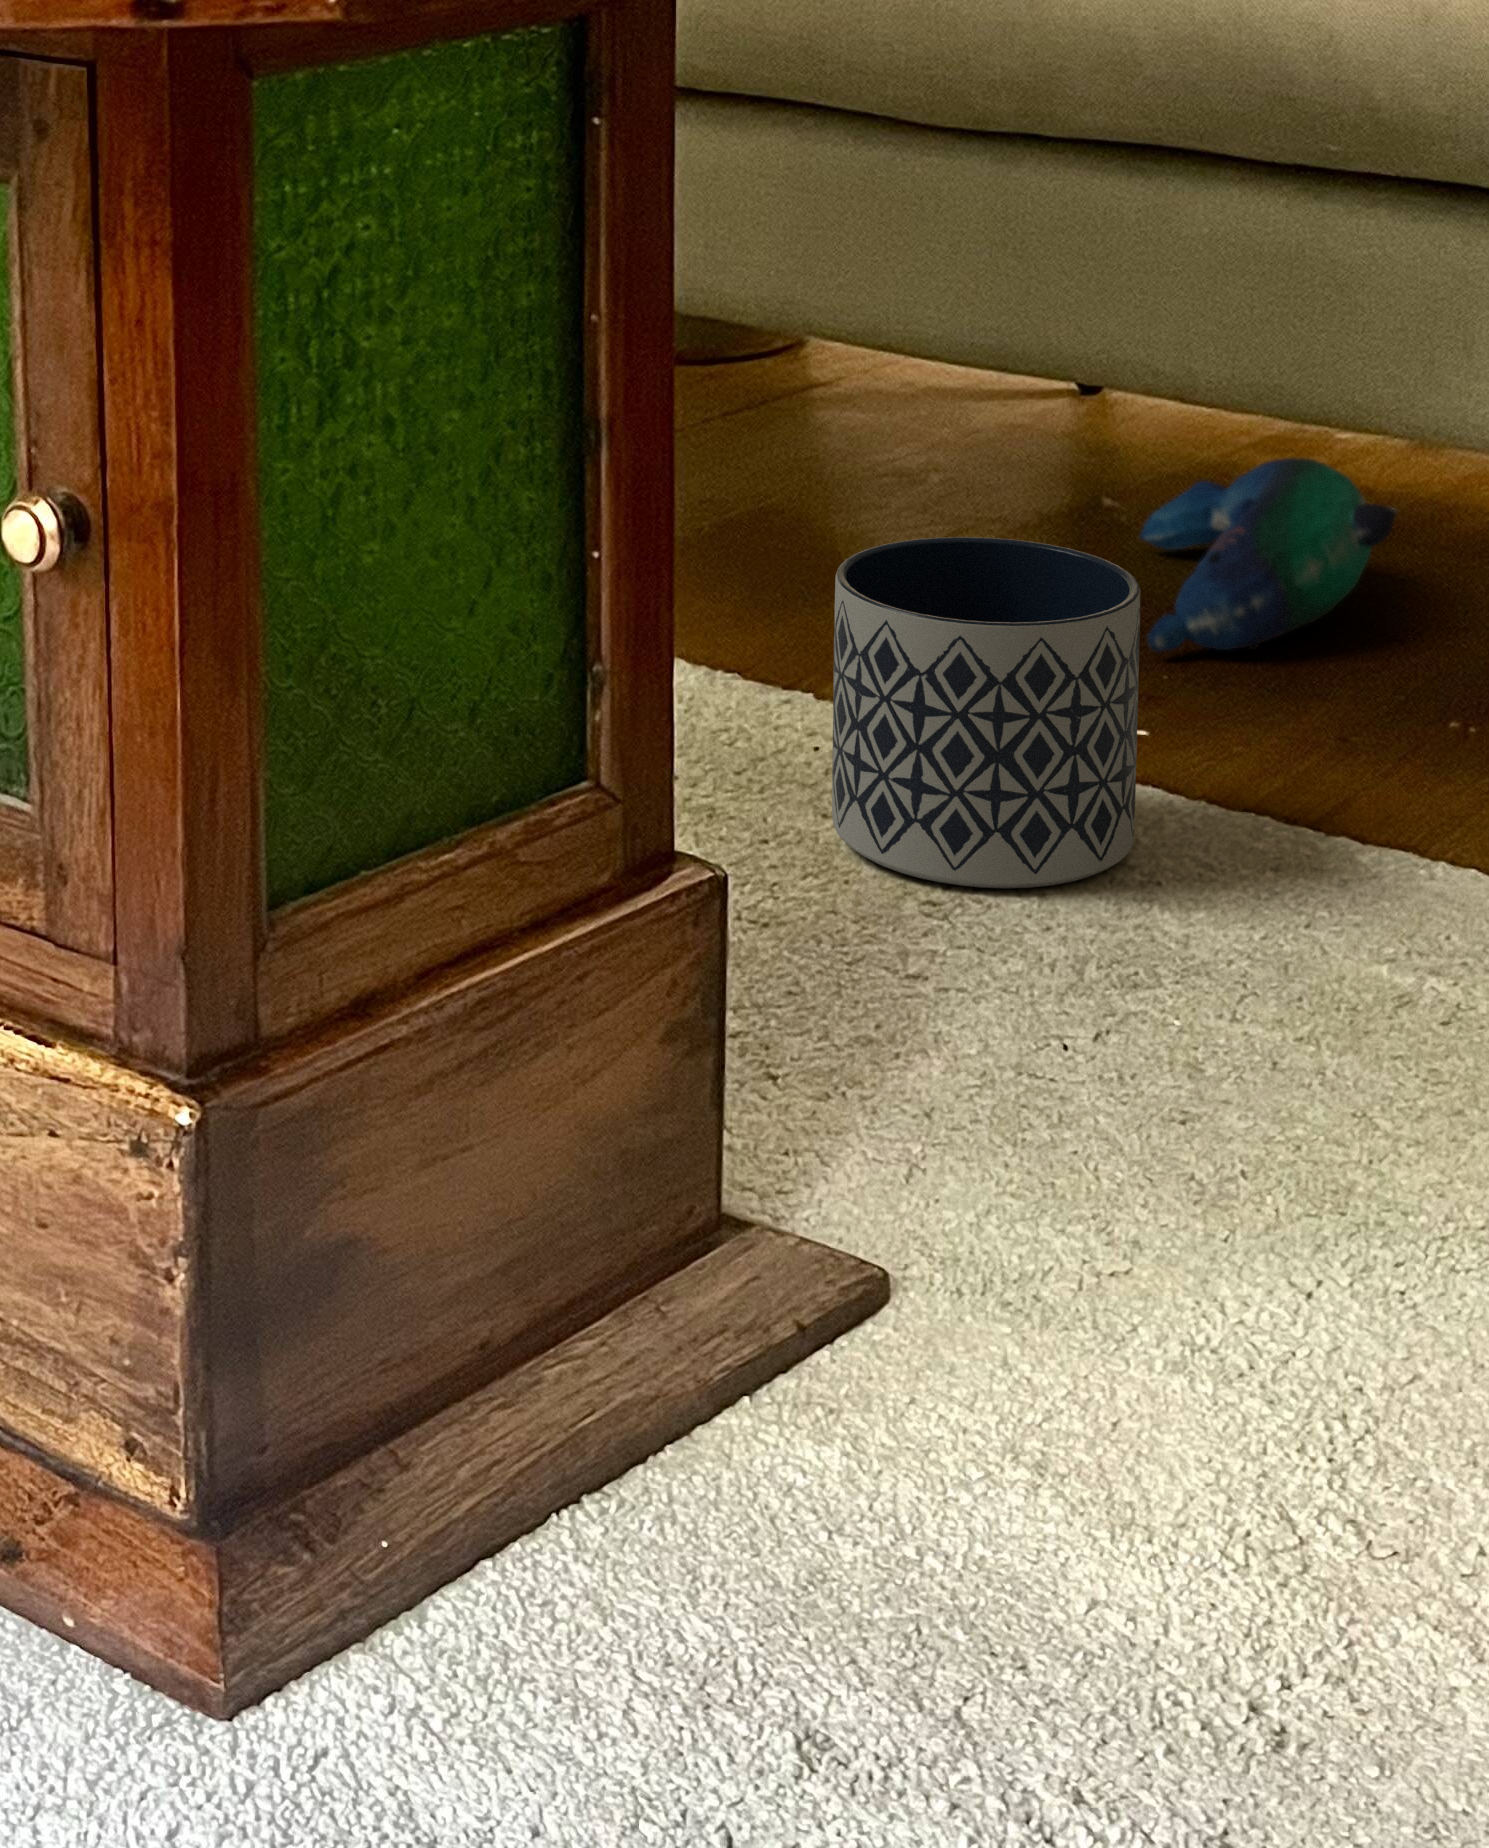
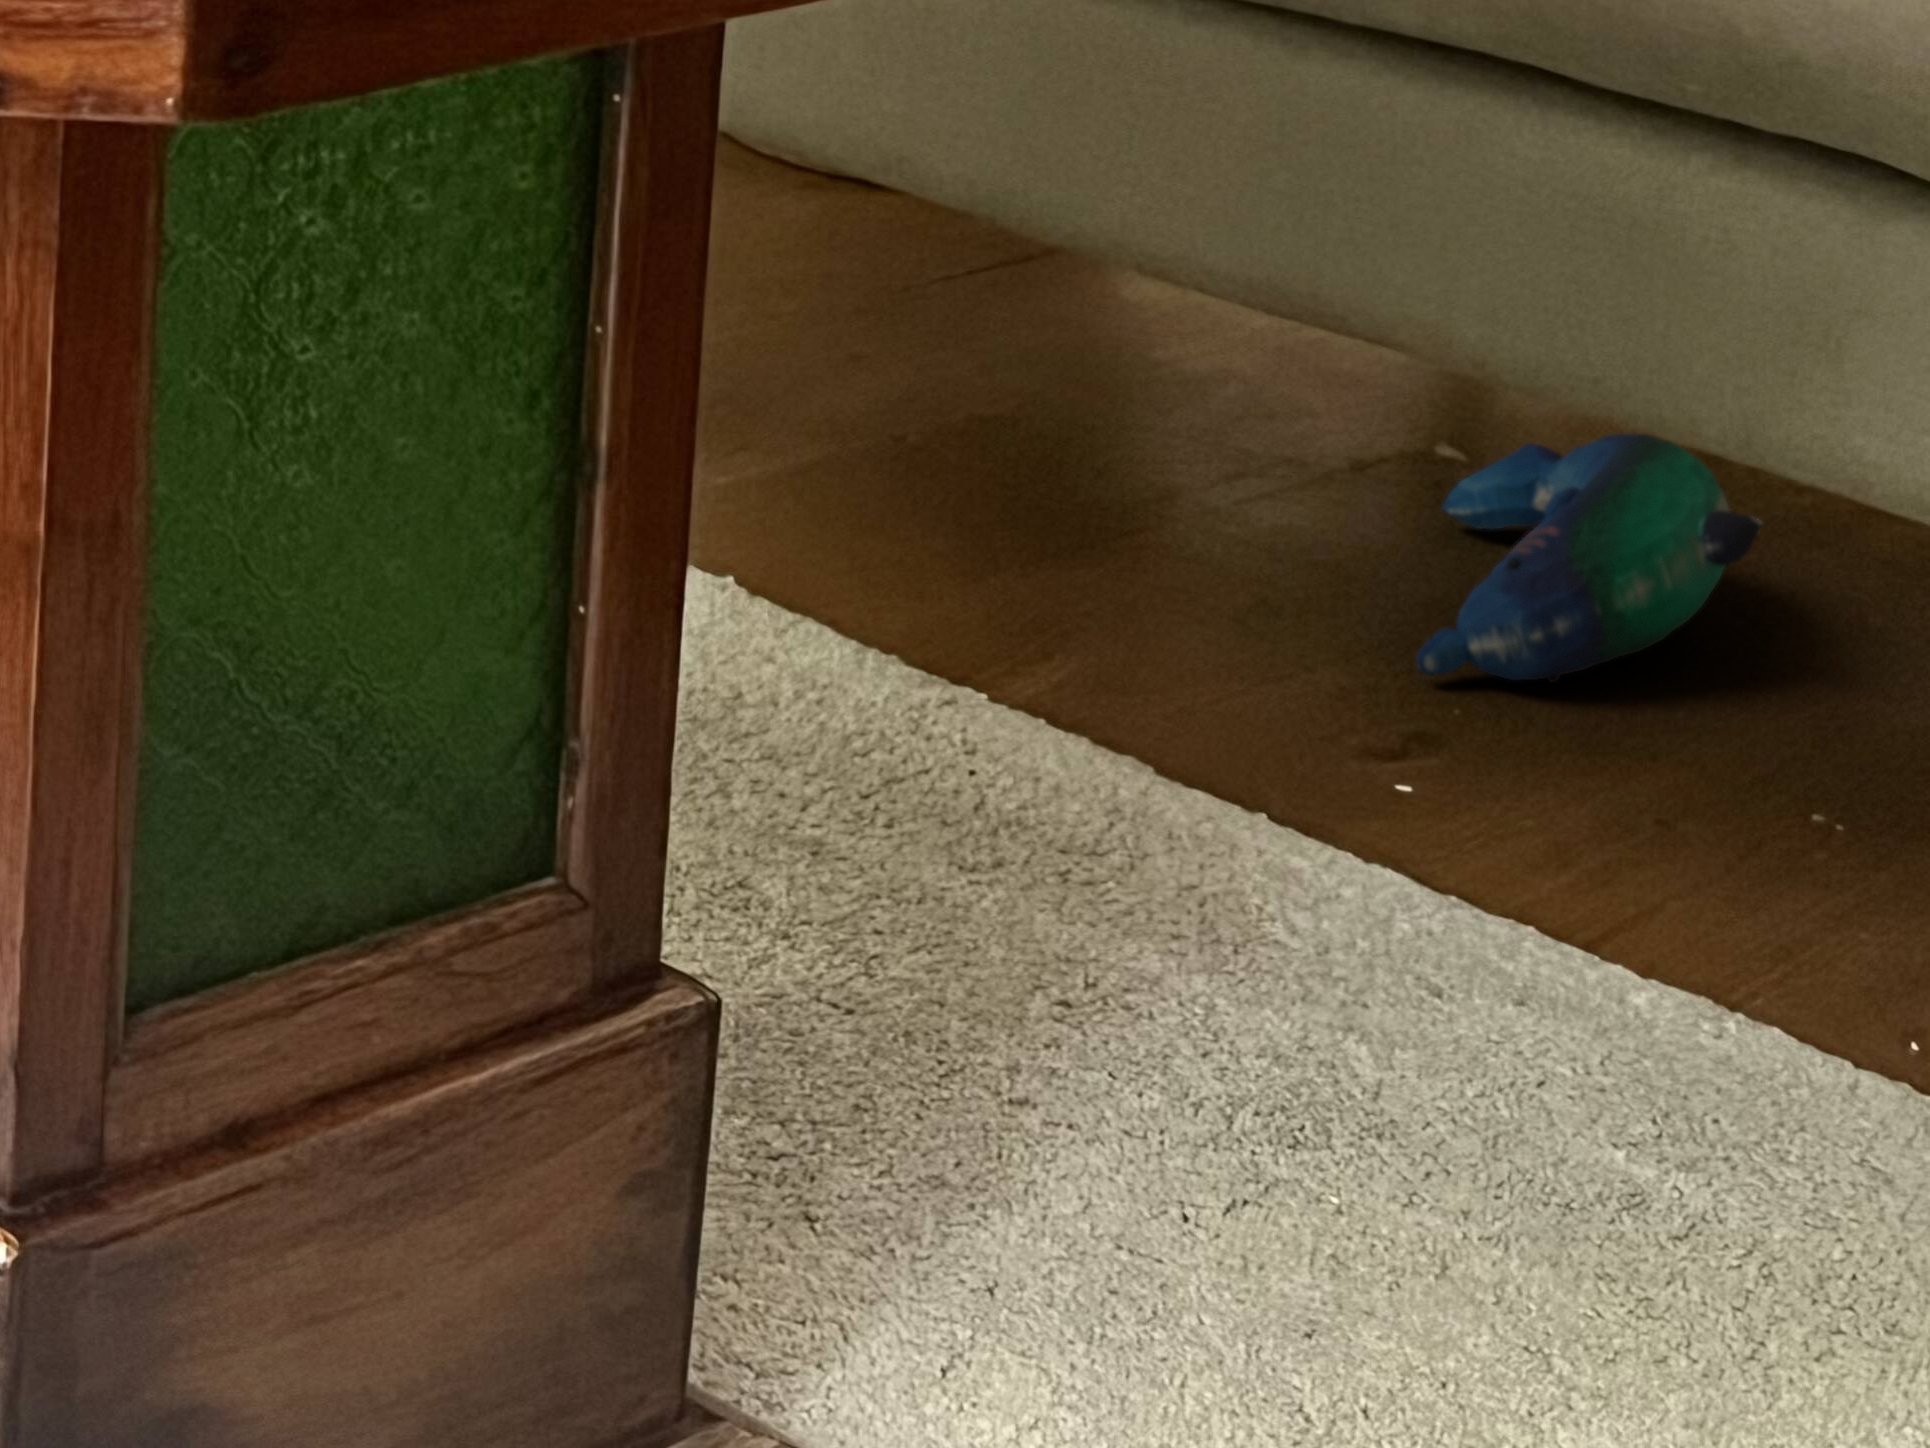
planter: present [832,537,1140,888] -> none [959,534,1372,990]

